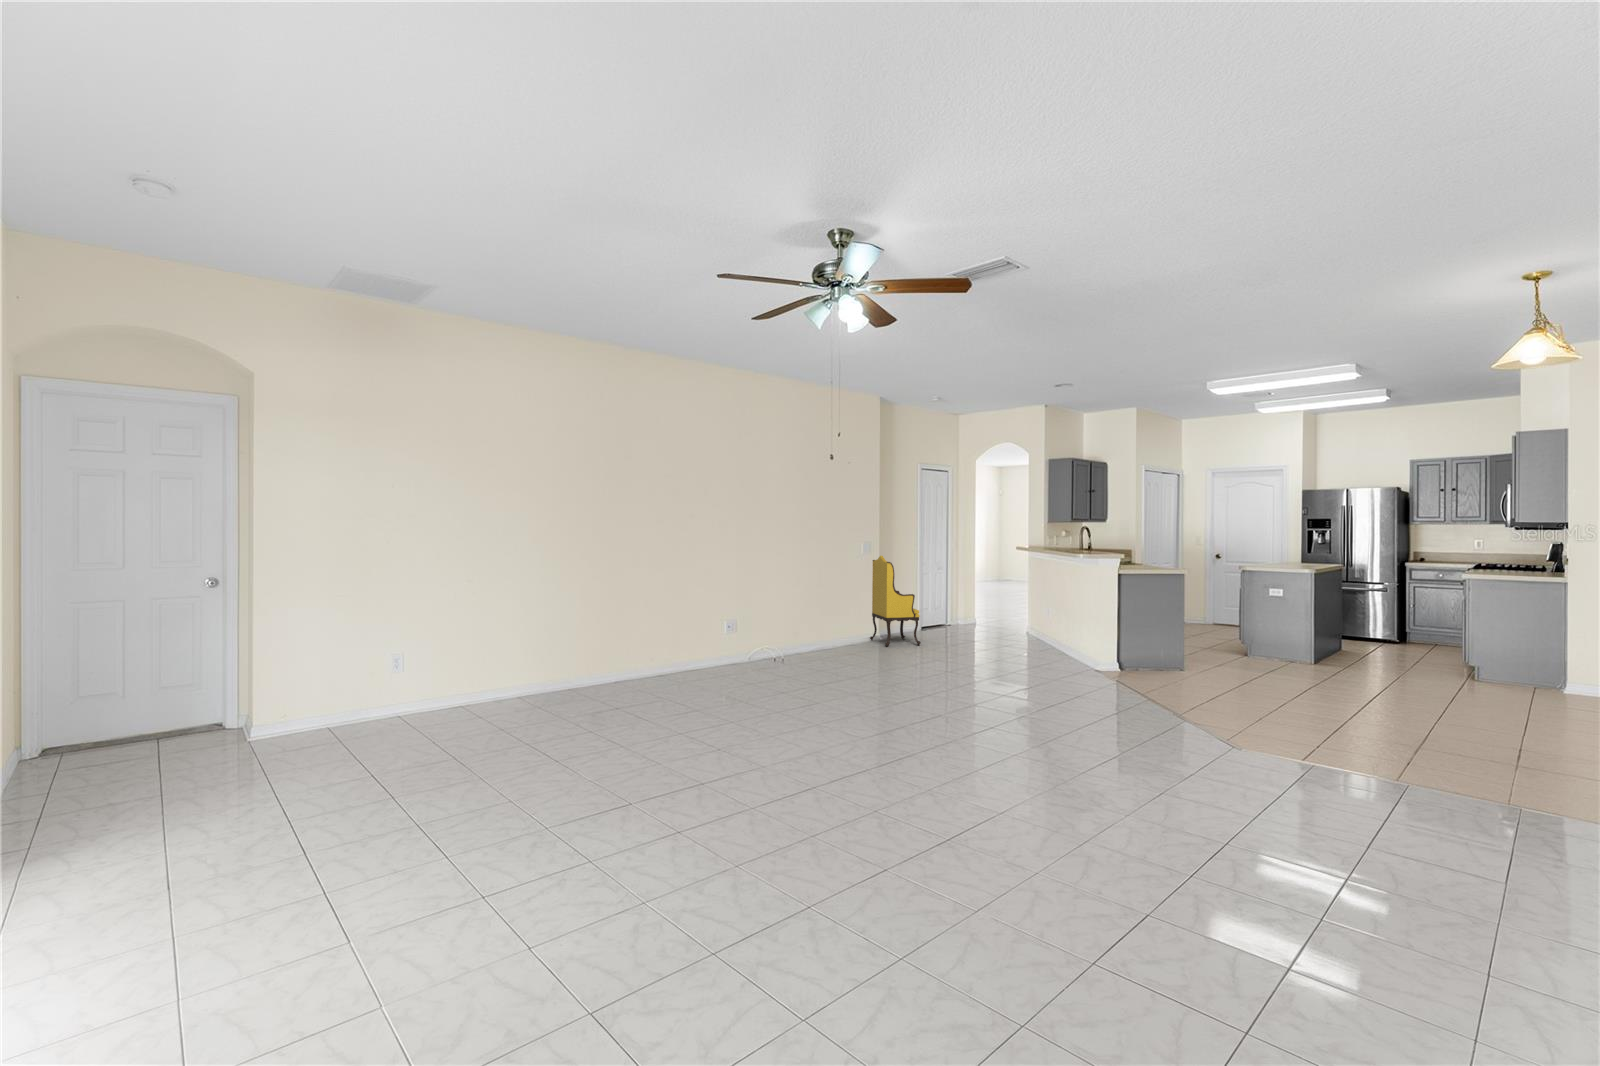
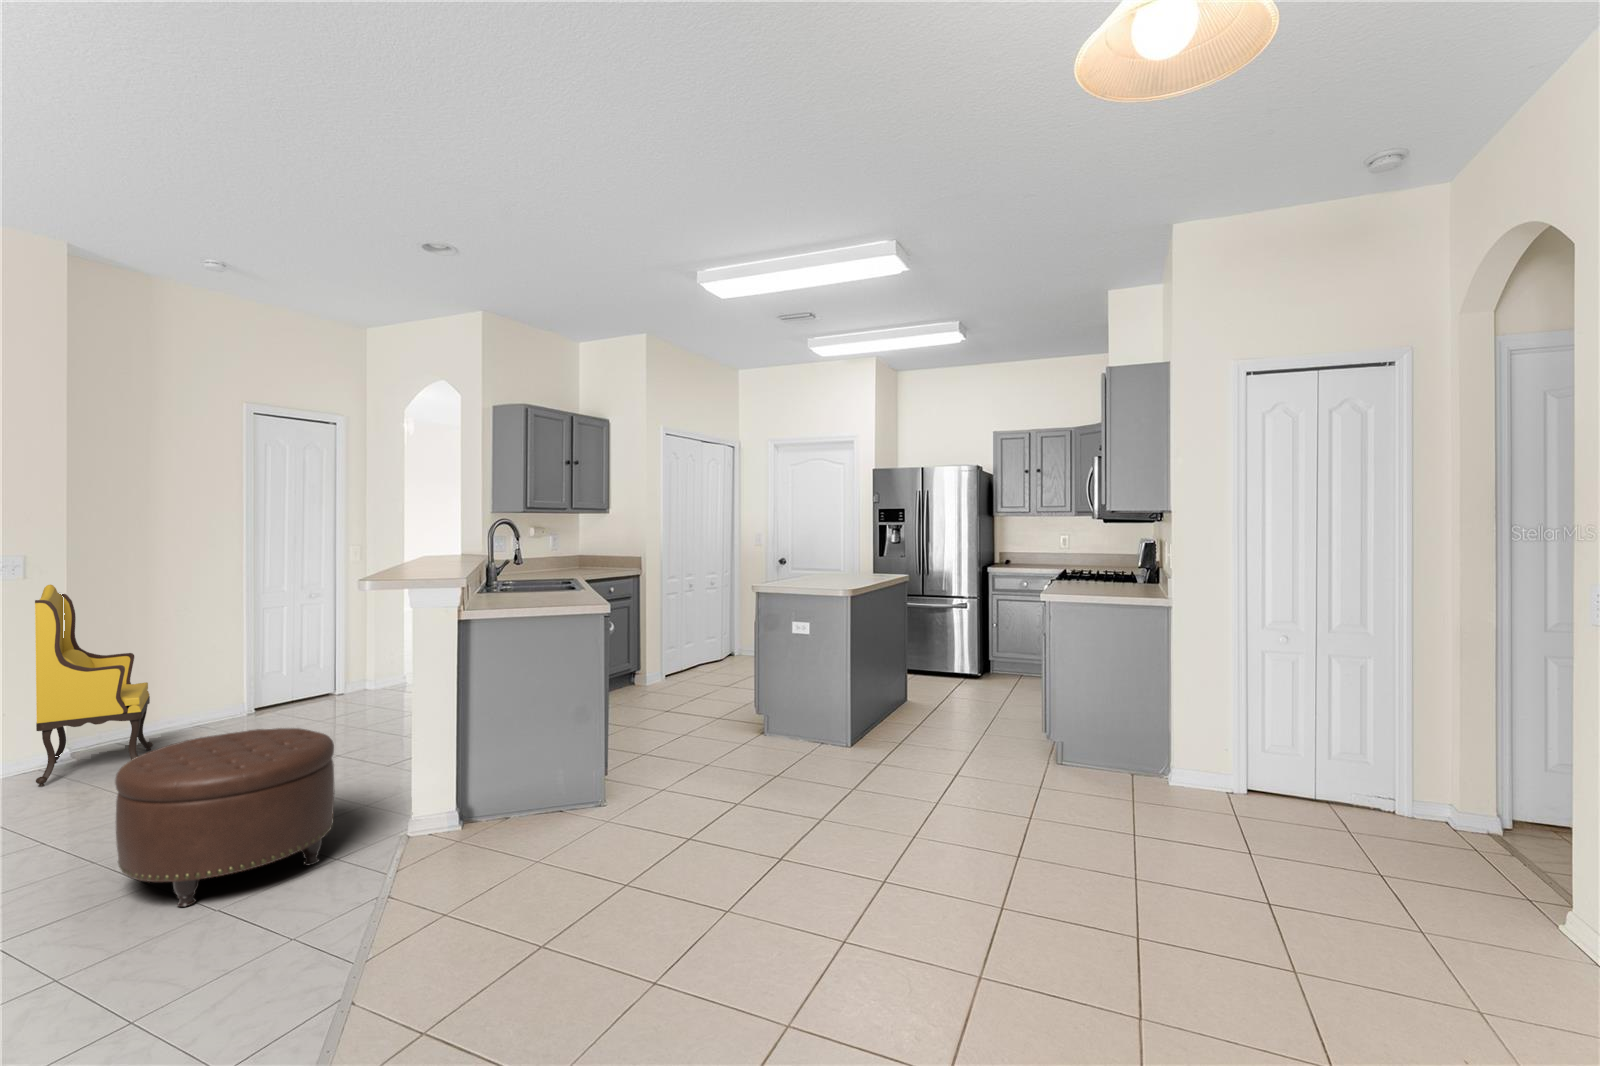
ottoman: none [996,620,1073,680] -> present [115,728,334,907]

